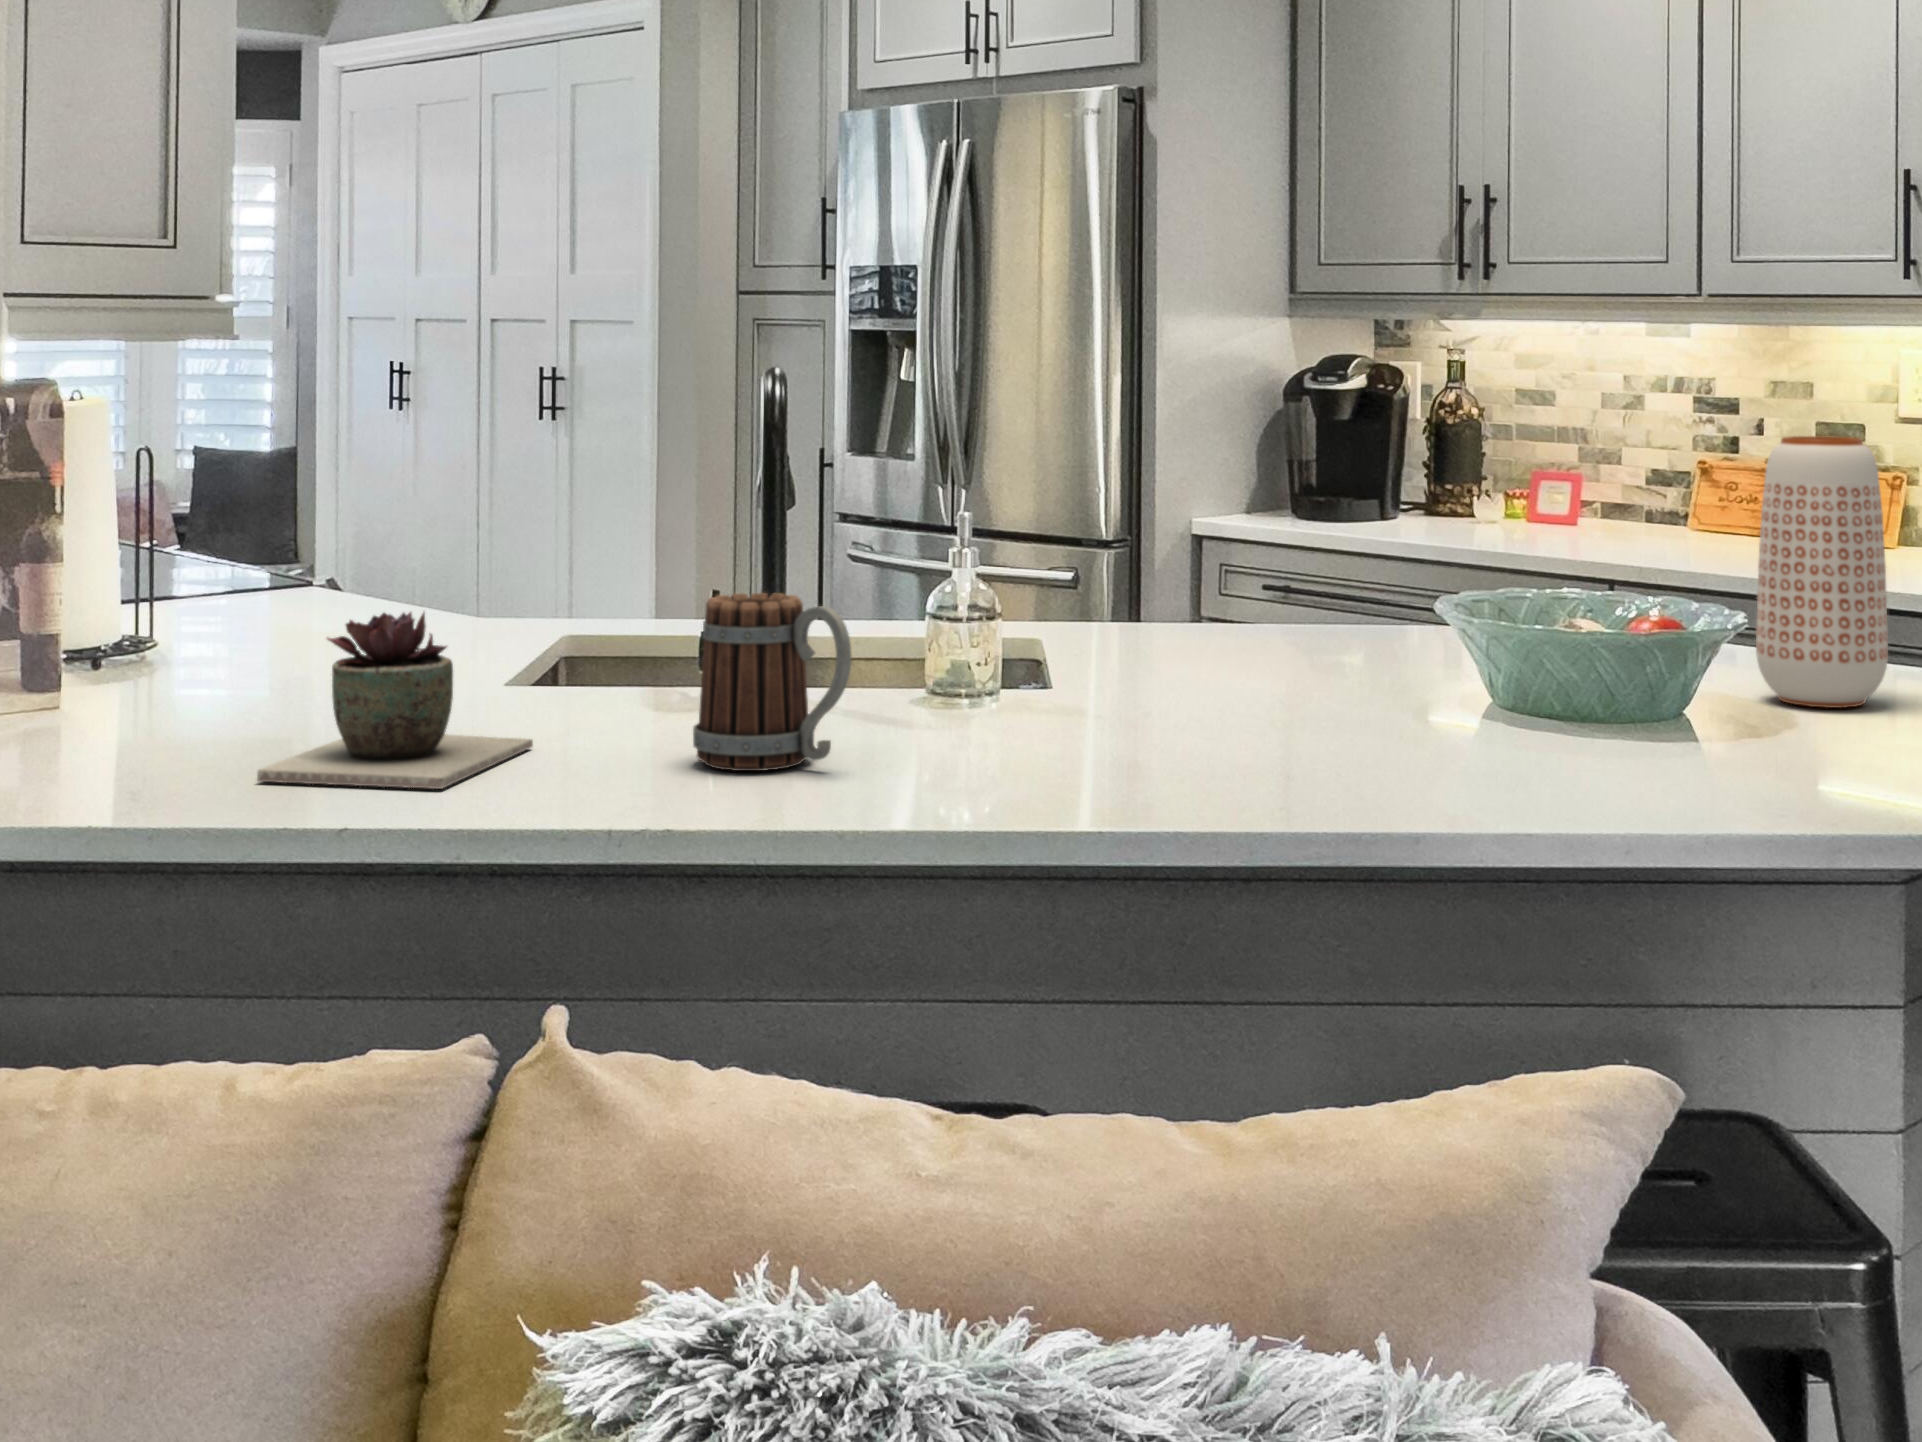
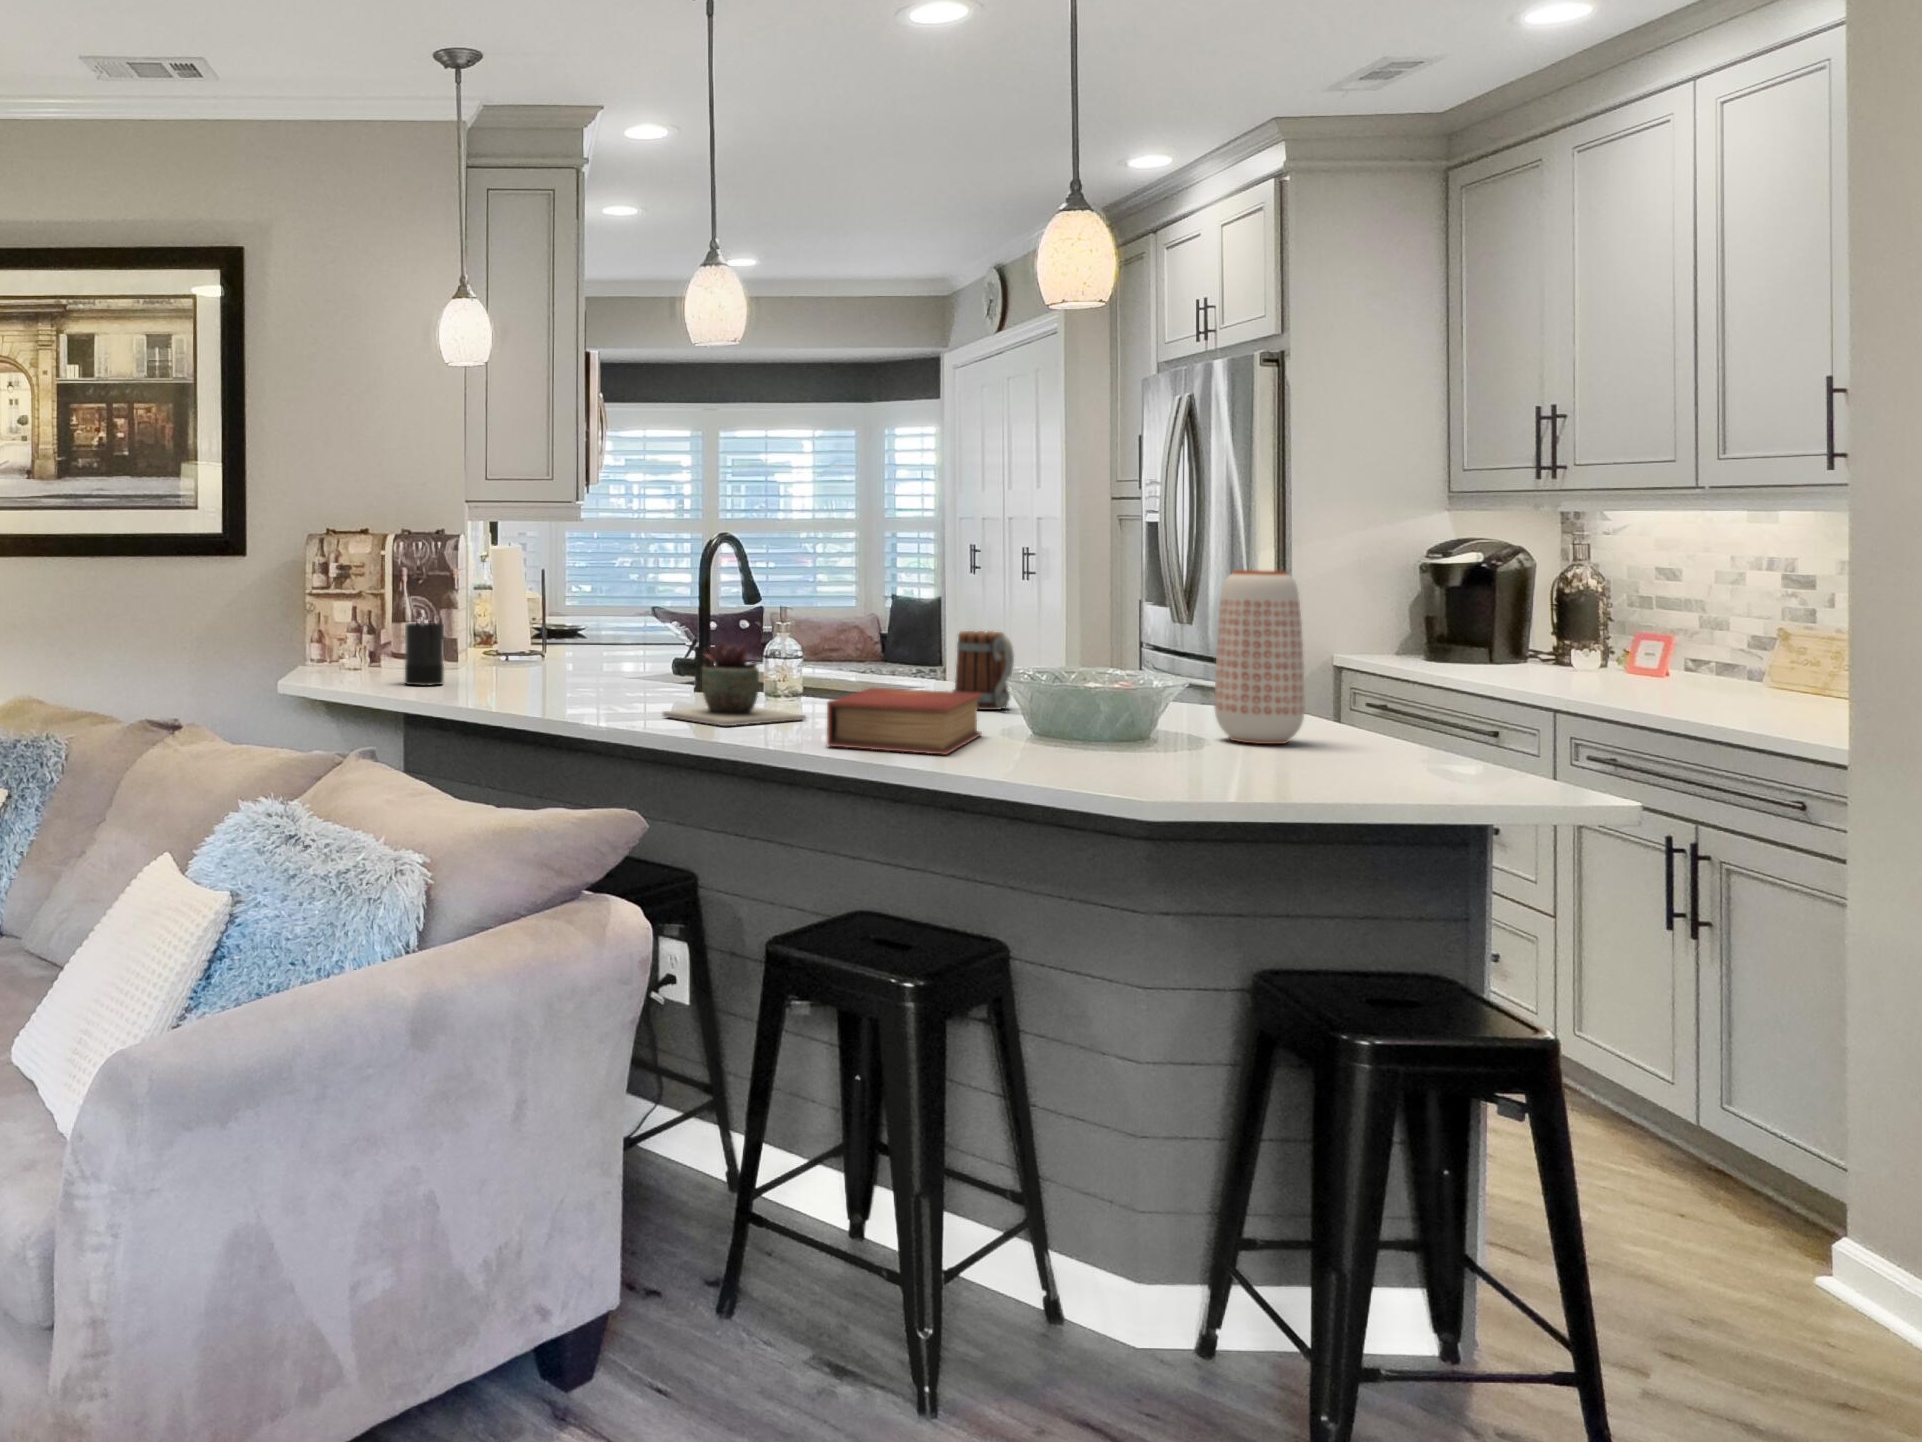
mug: present [693,593,852,771] -> present [953,631,1014,710]
candle: none [67,595,173,774] -> present [405,621,444,686]
succulent plant: present [257,612,533,789] -> present [663,643,806,726]
book: none [1372,673,1727,821] -> present [827,688,982,755]

